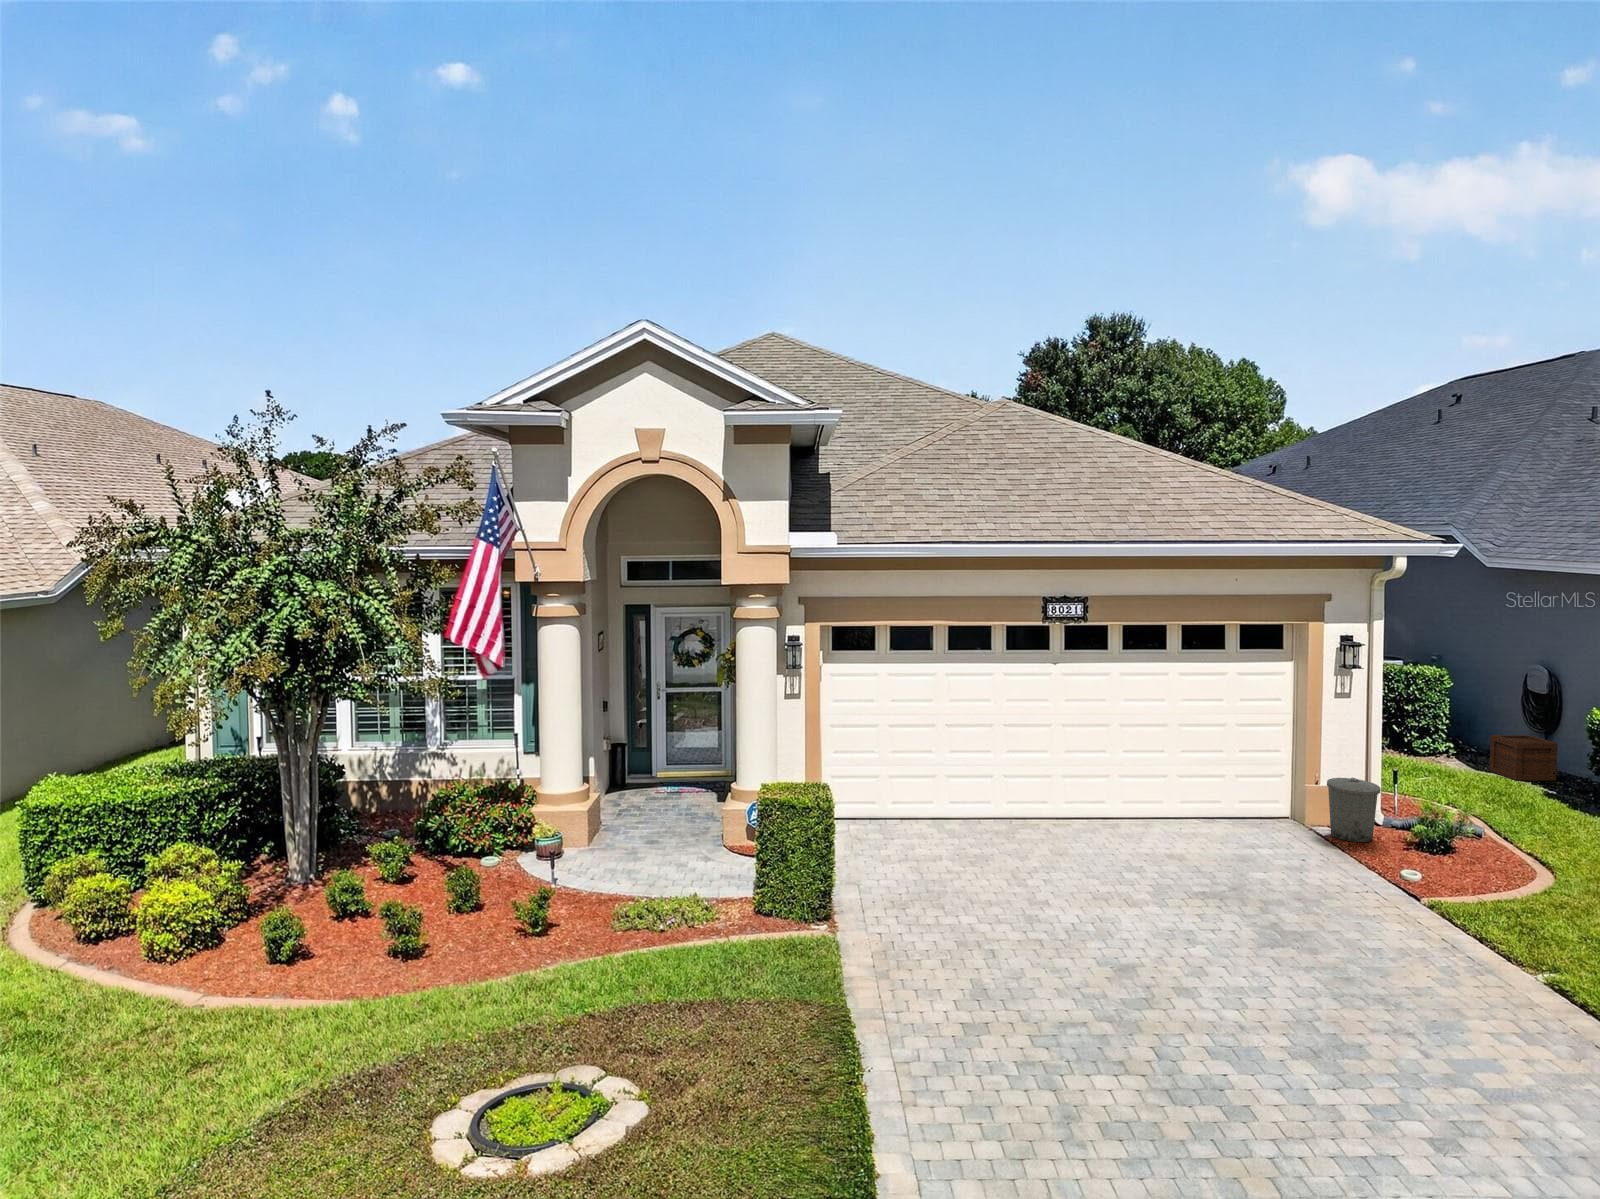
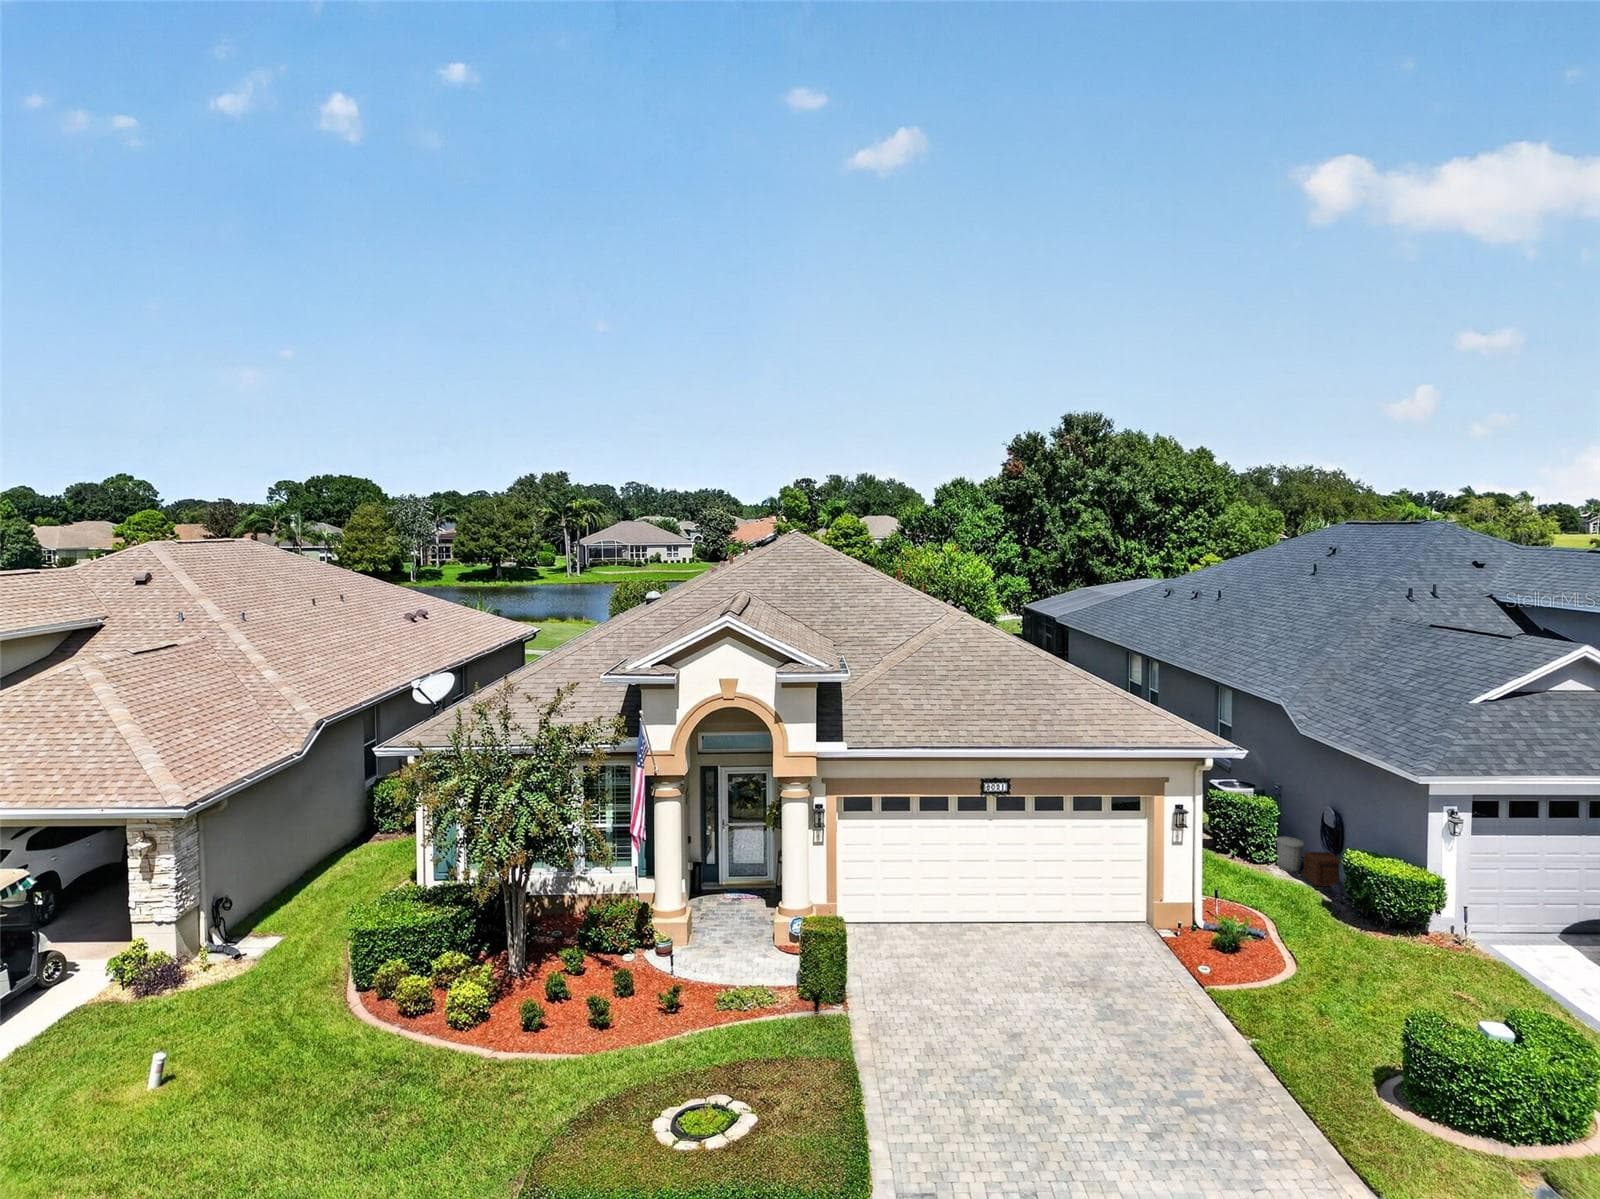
trash can: present [1327,778,1380,842] -> present [1276,836,1304,872]
potted plant: none [759,884,807,933] -> present [802,985,828,1013]

